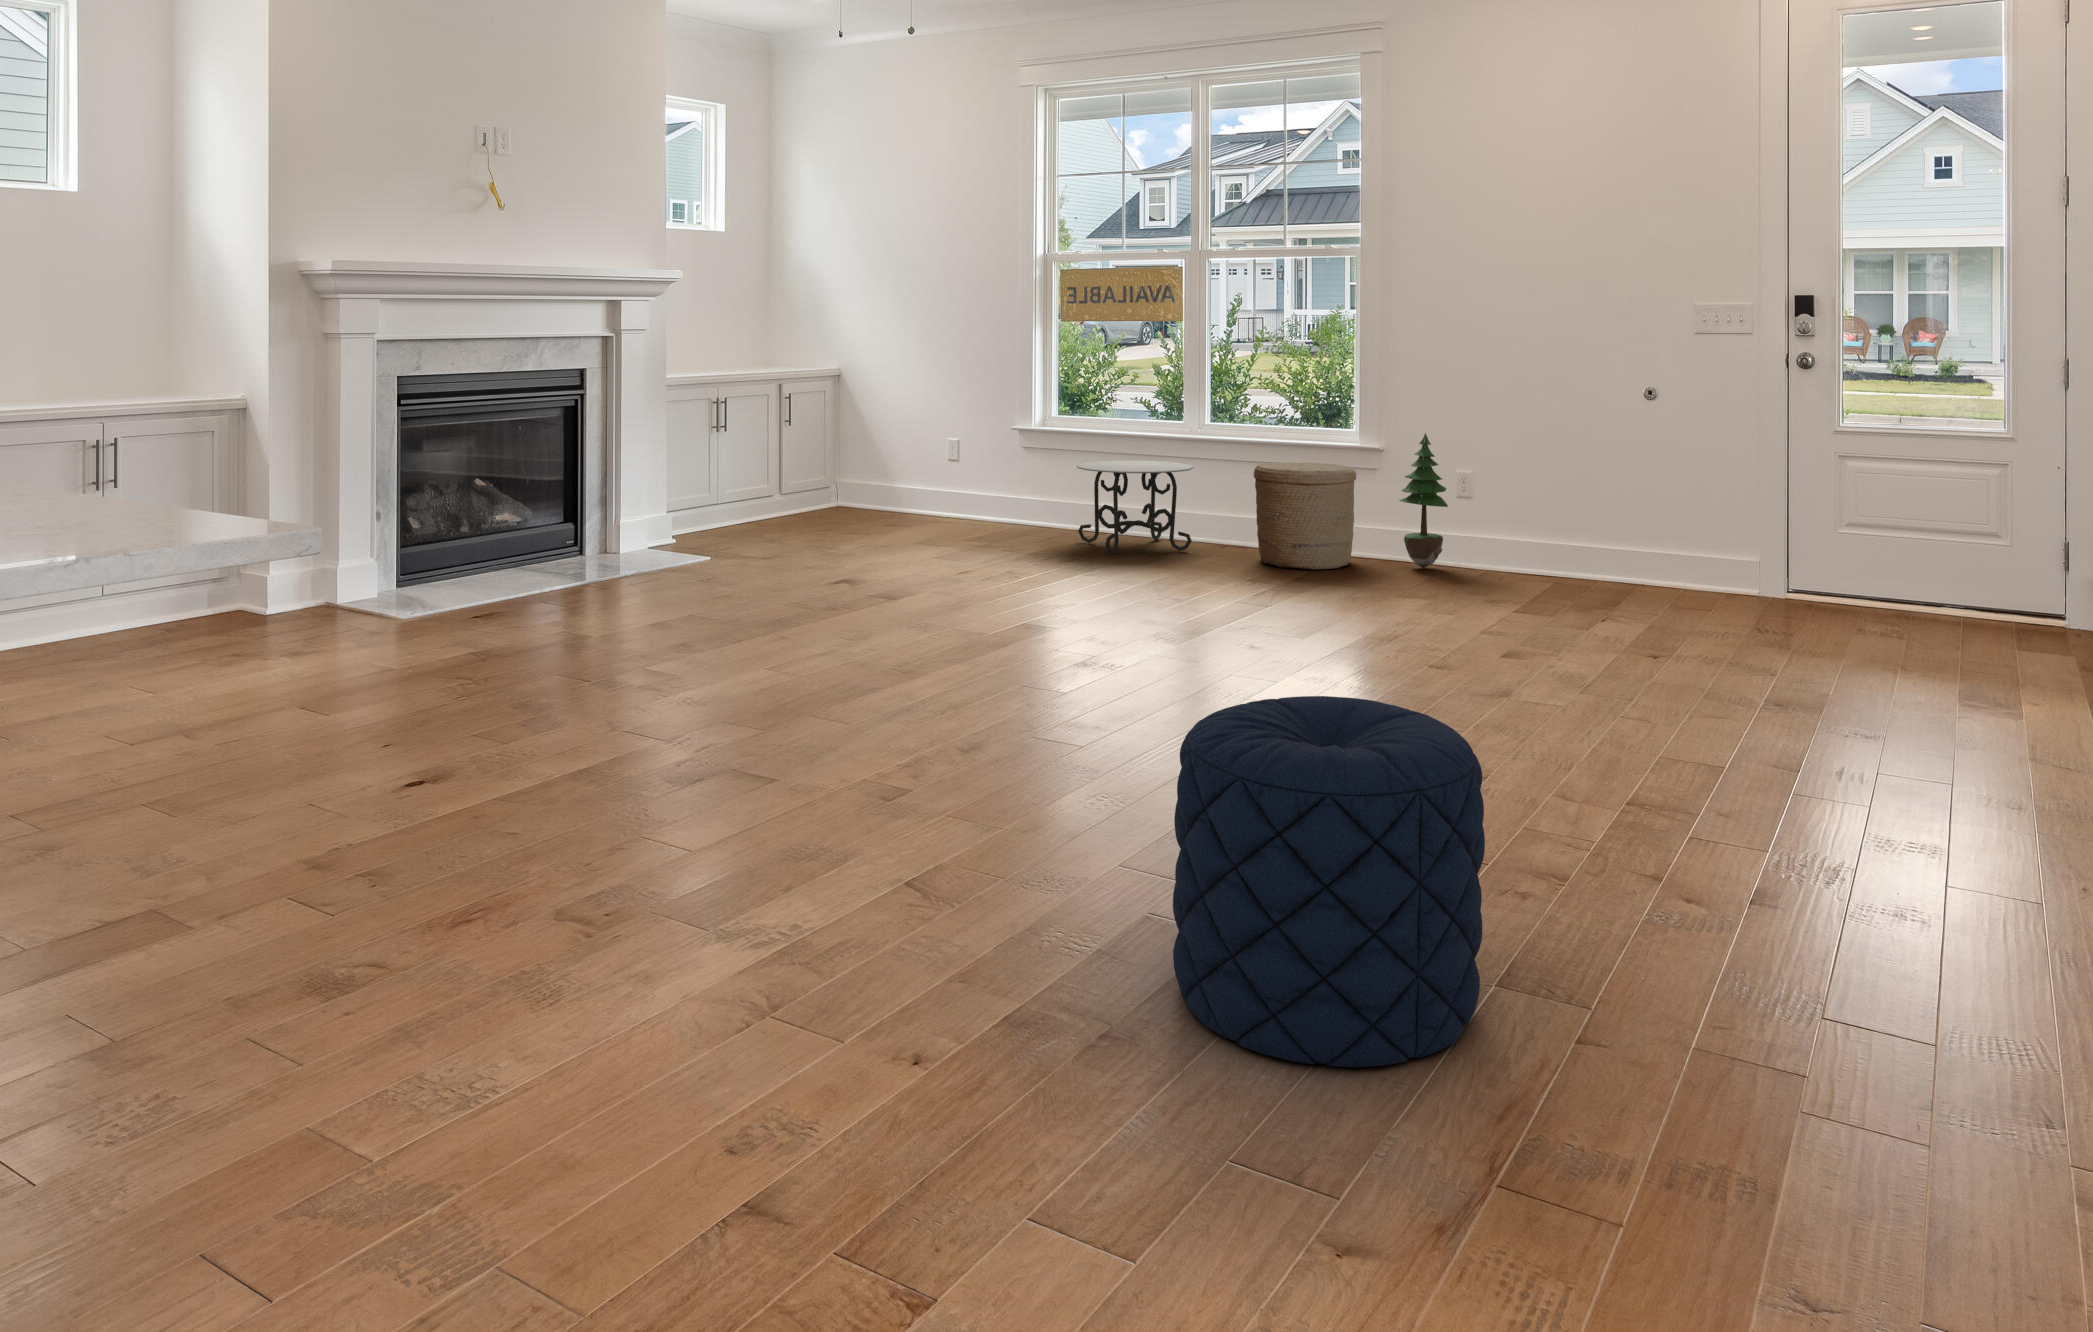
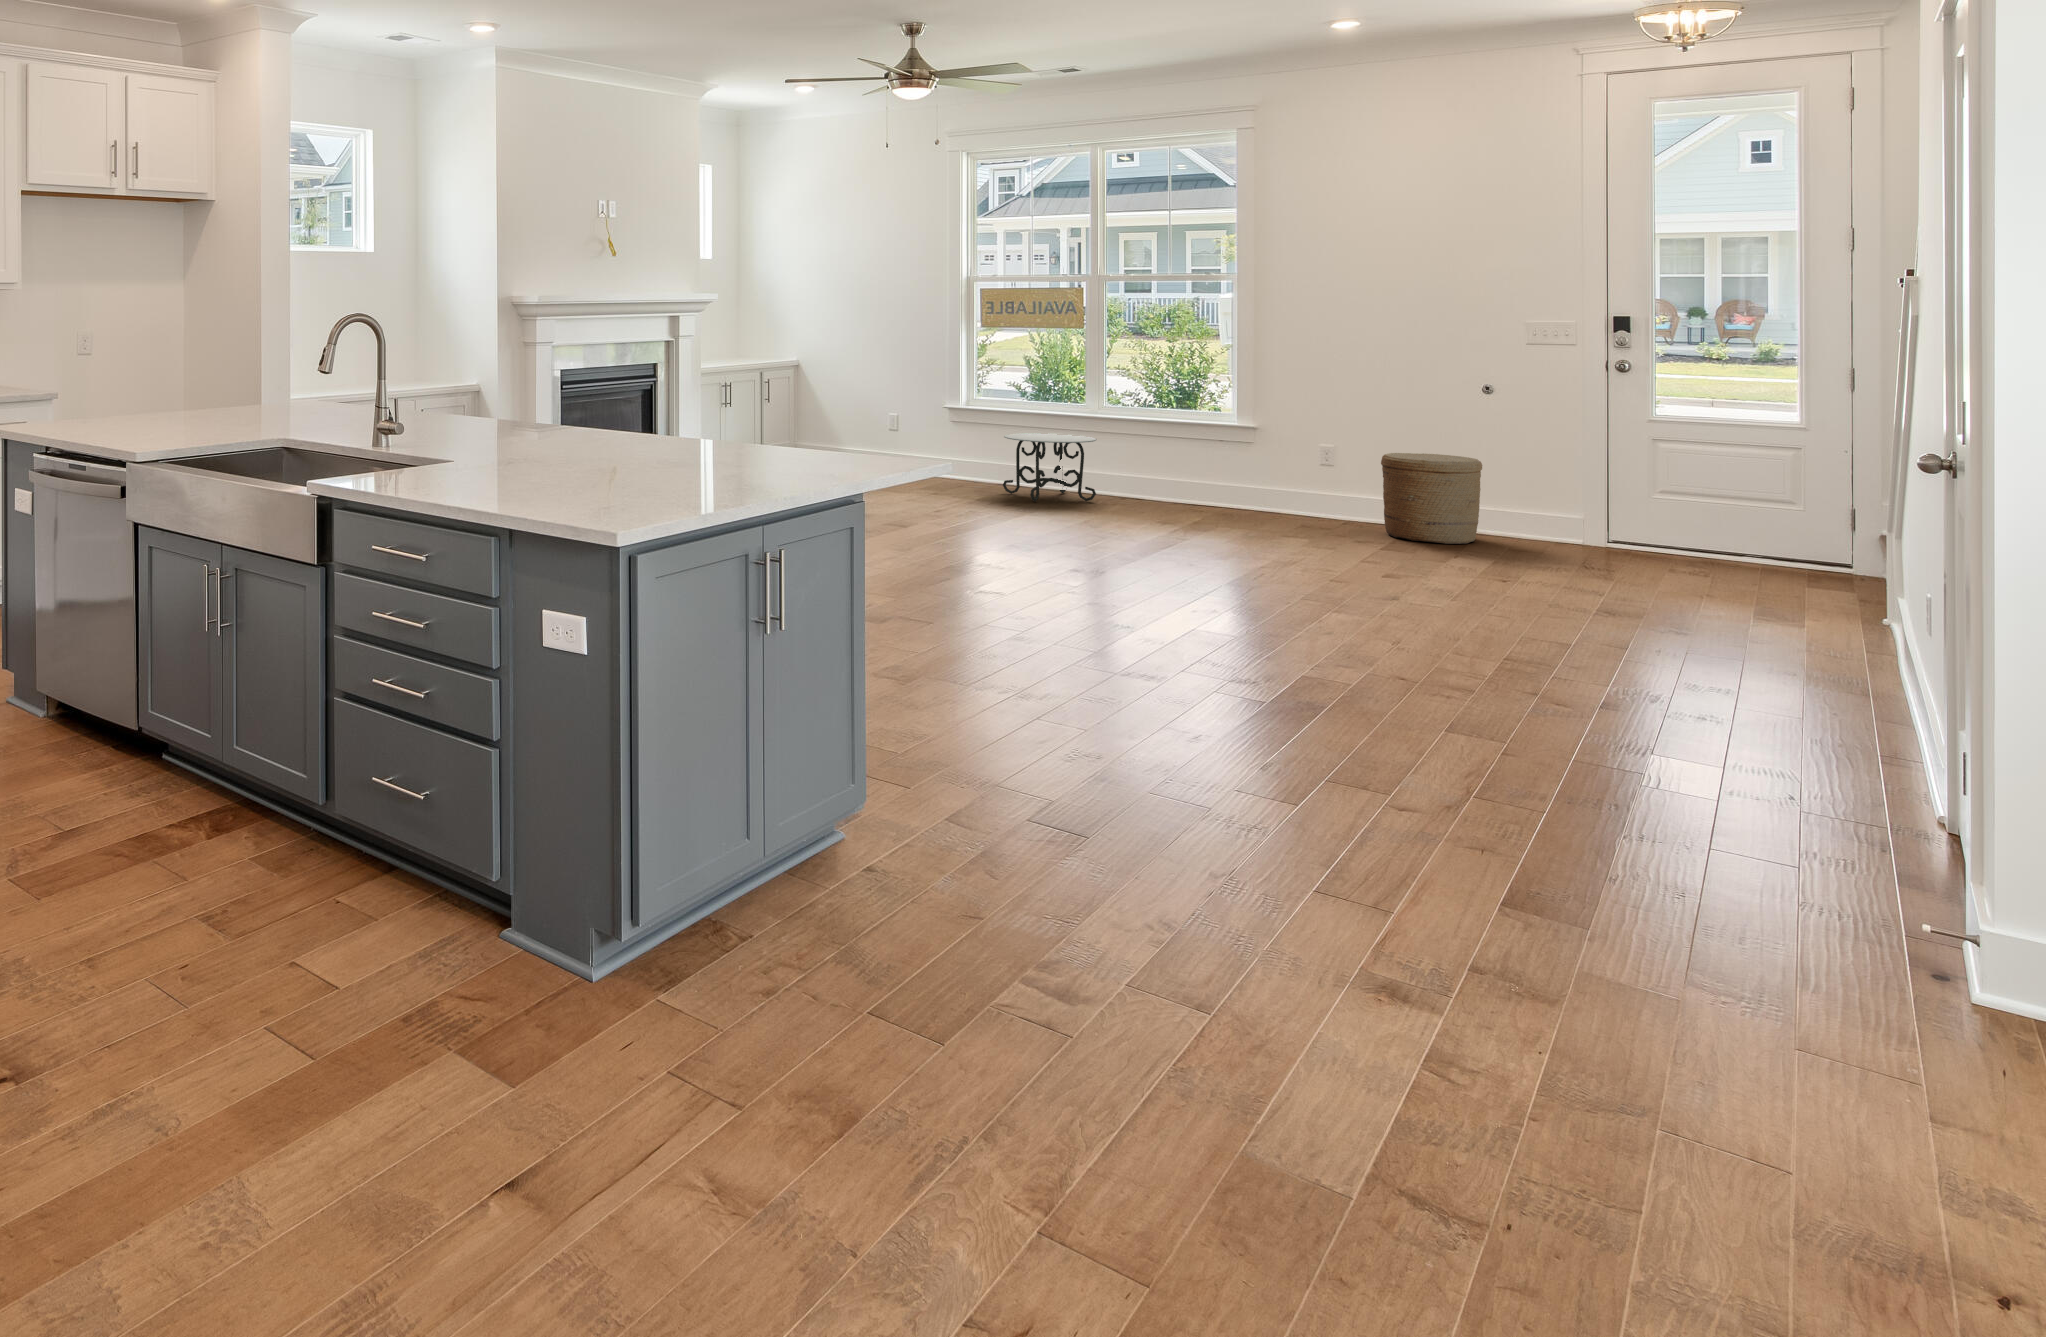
potted tree: present [1400,433,1448,568] -> none [1268,416,1310,519]
woven basket: present [1254,462,1356,569] -> present [1381,453,1482,544]
pouf: present [1173,696,1485,1067] -> none [1228,570,1424,760]

